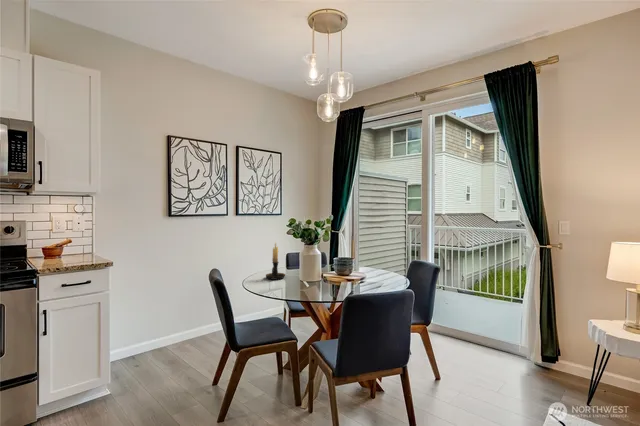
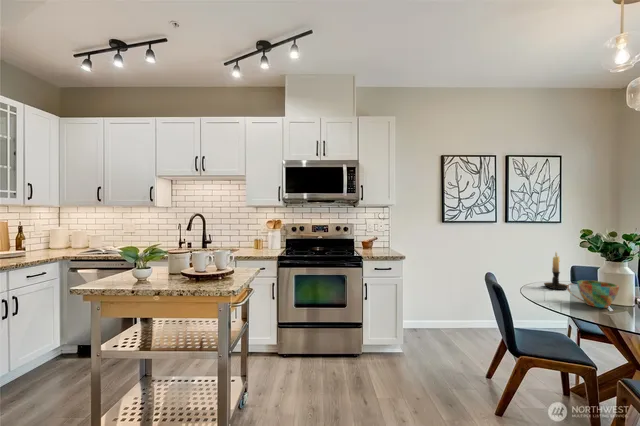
cup: none [283,268,320,292] -> present [567,280,619,308]

